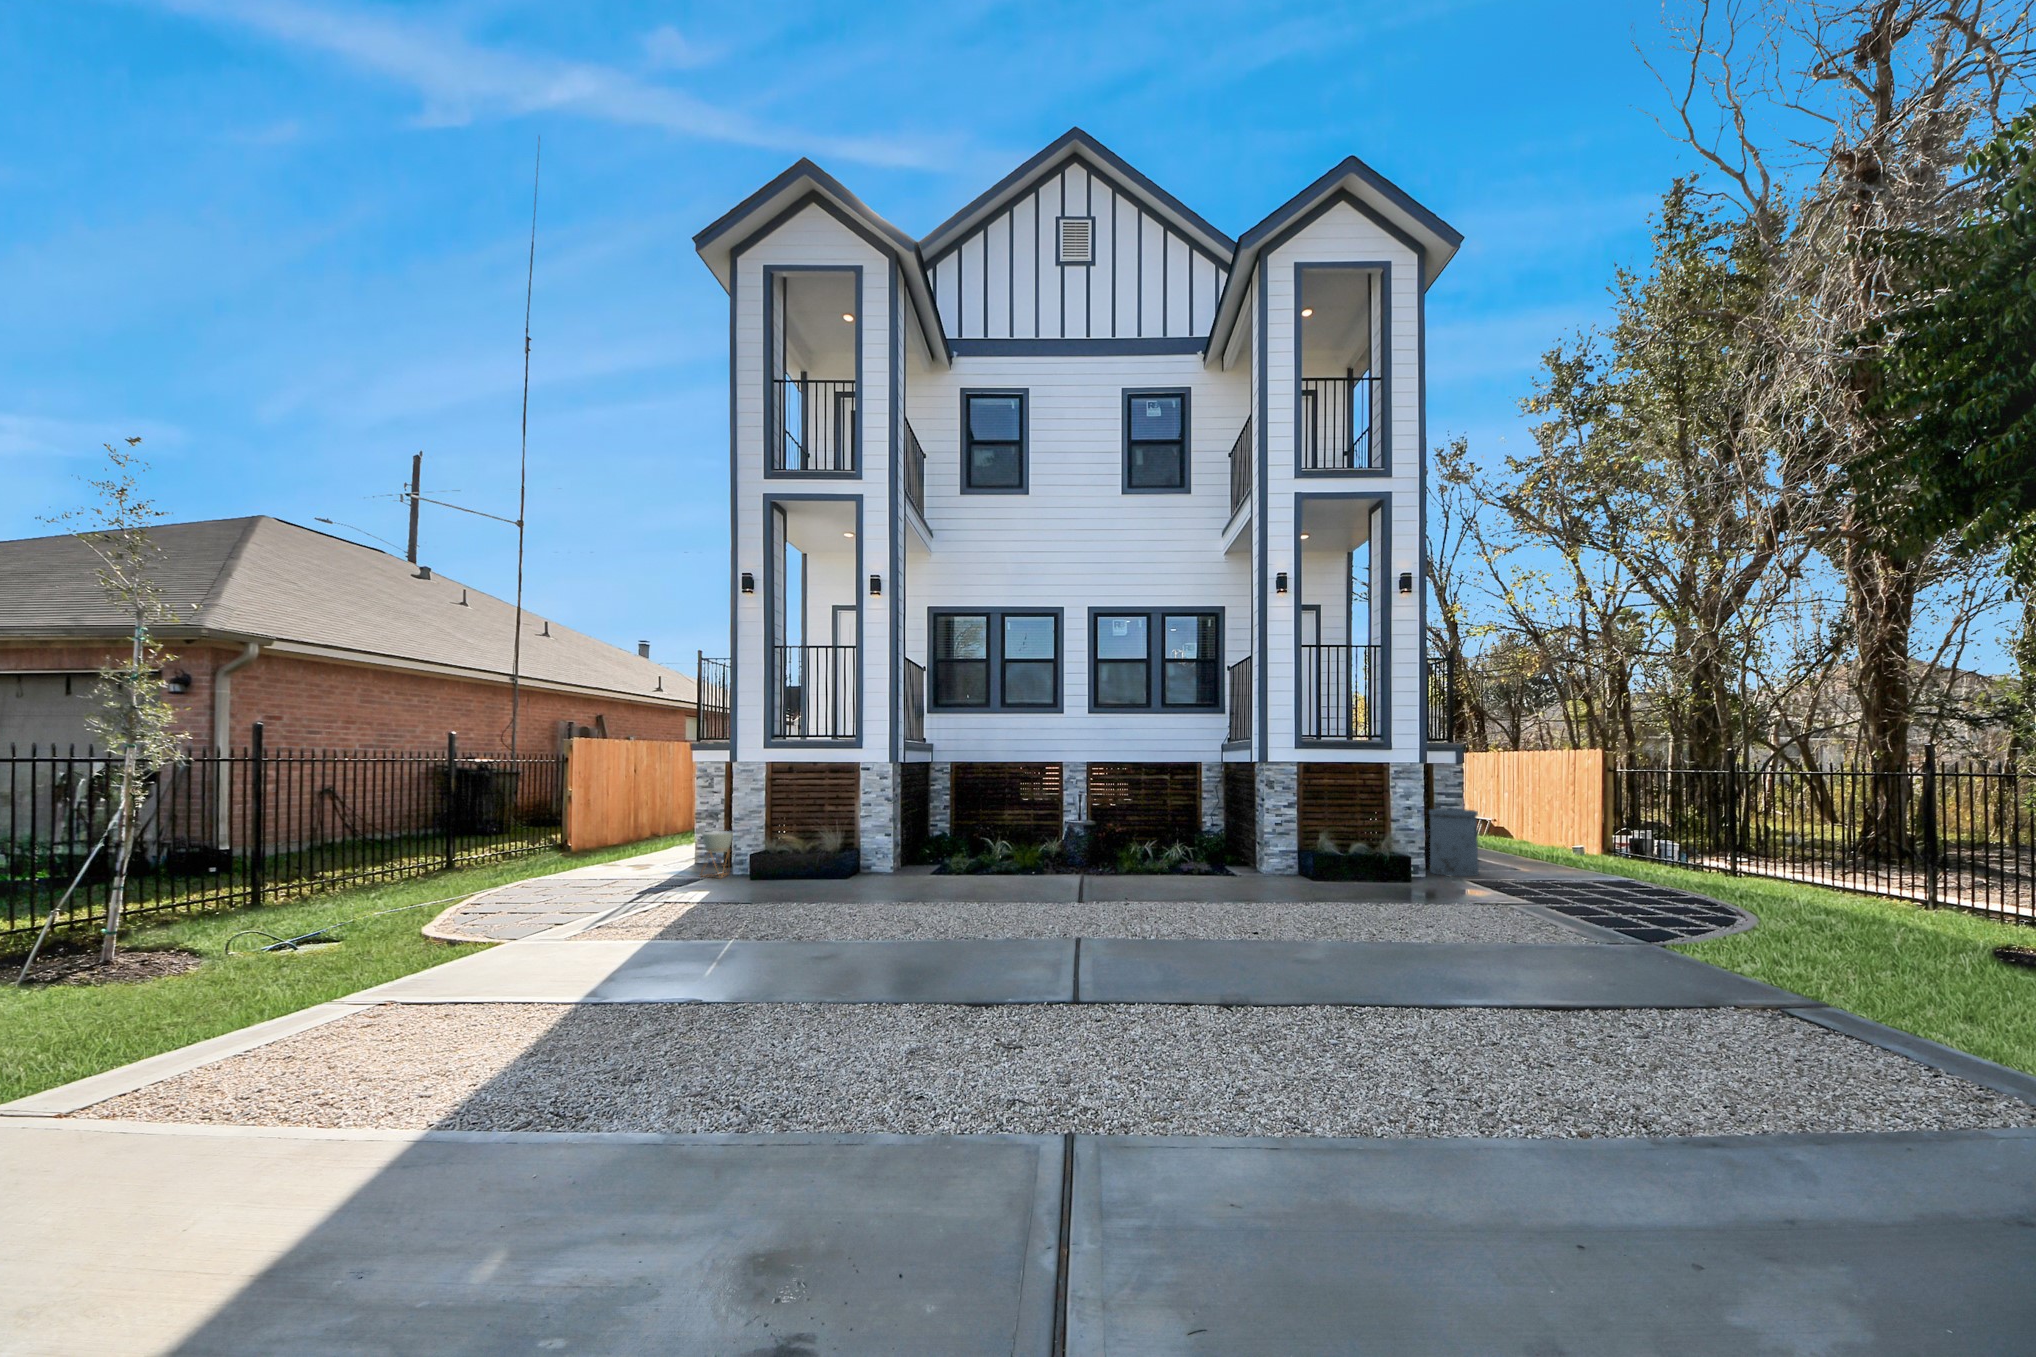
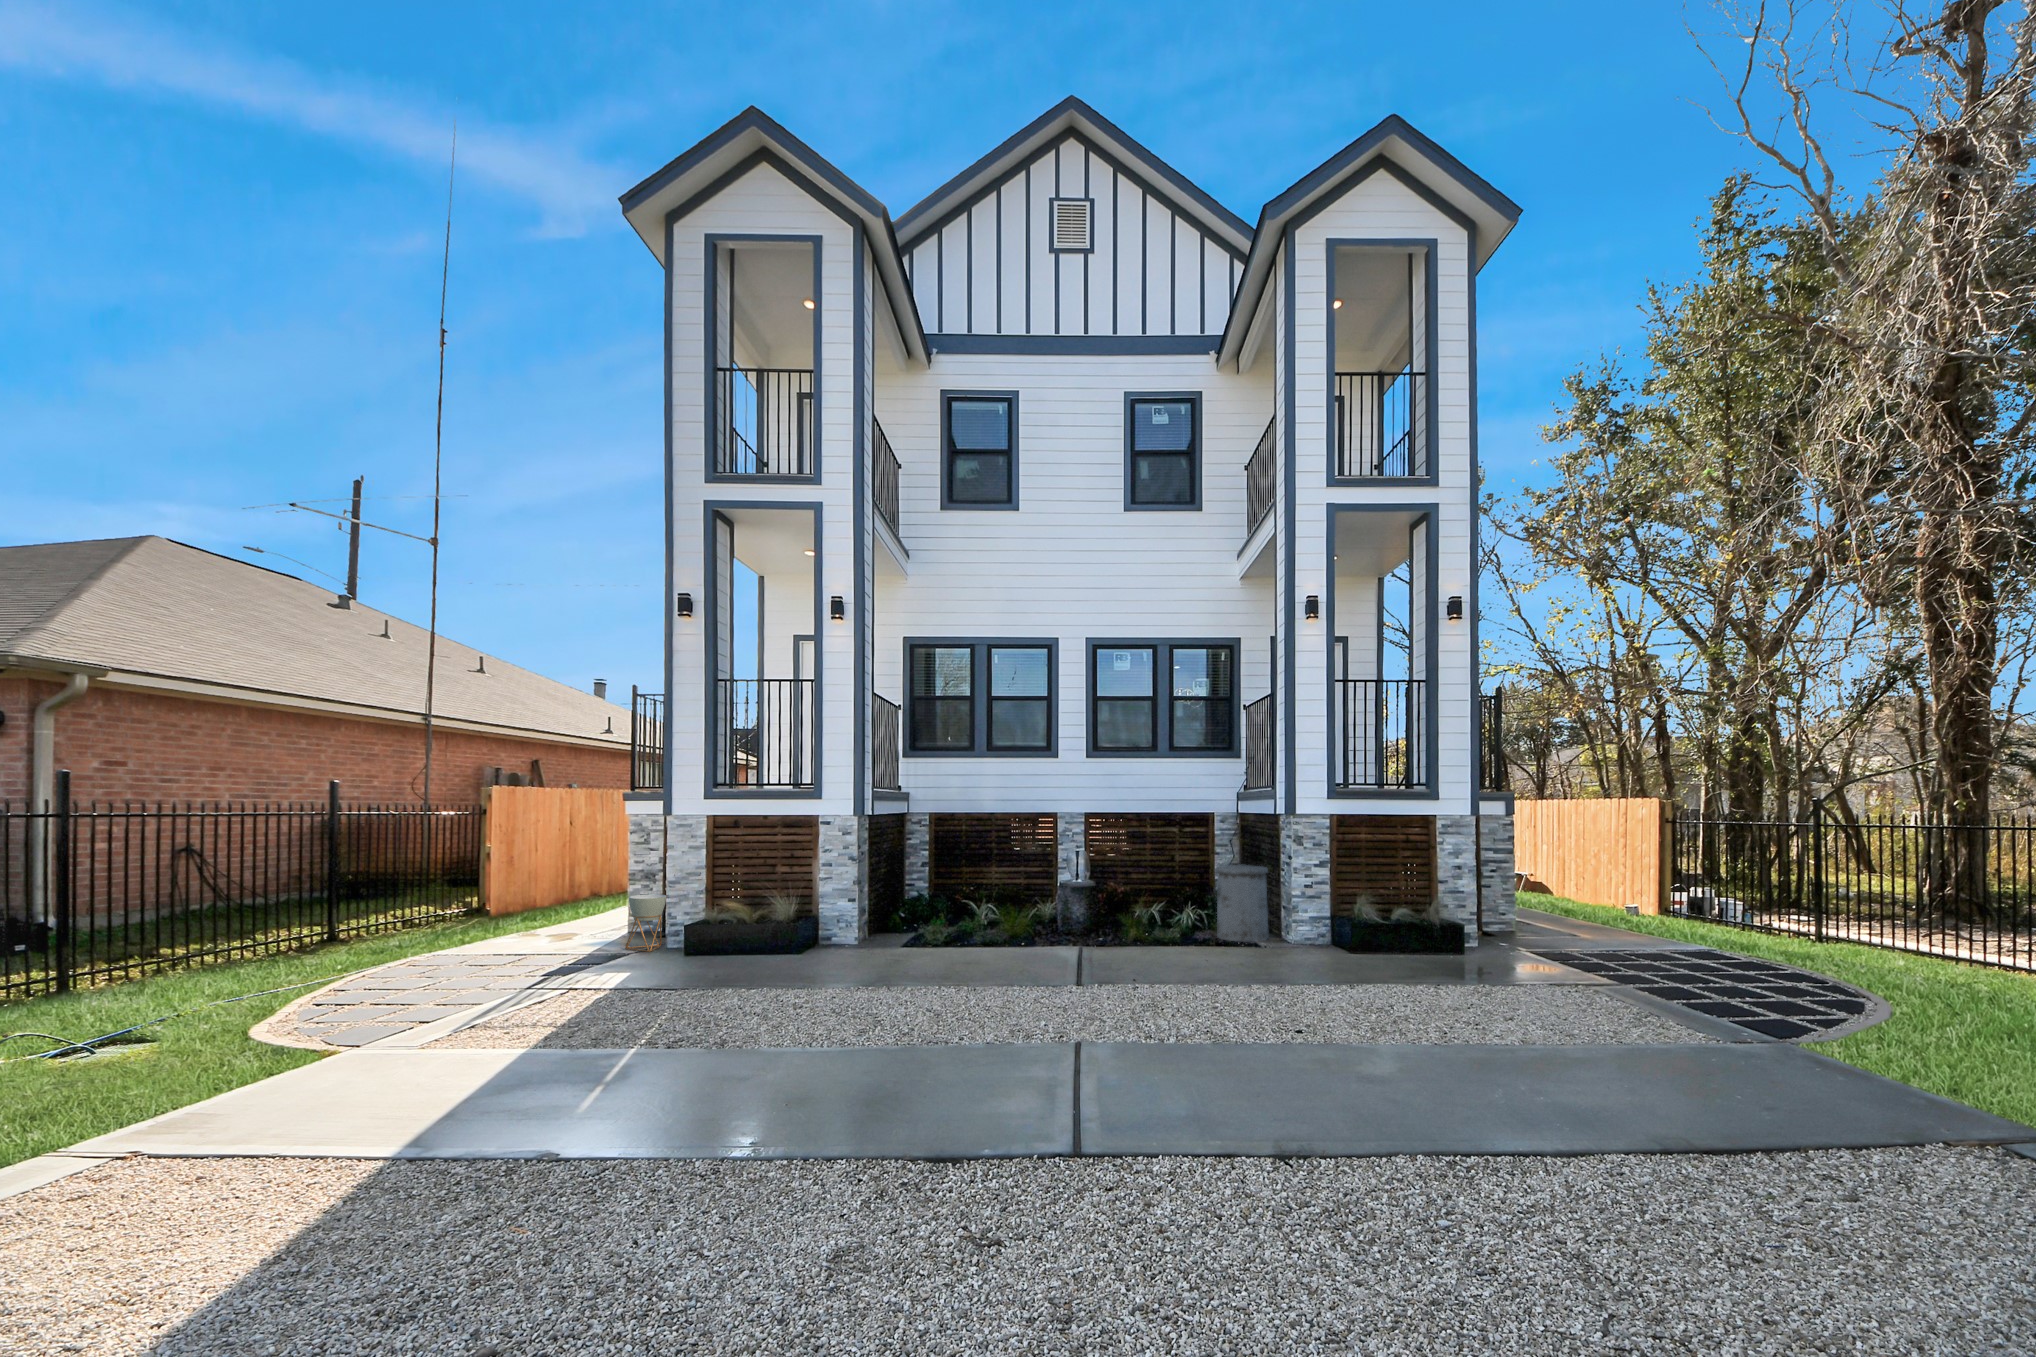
trash can: present [1427,808,1479,876] -> present [1214,865,1269,942]

